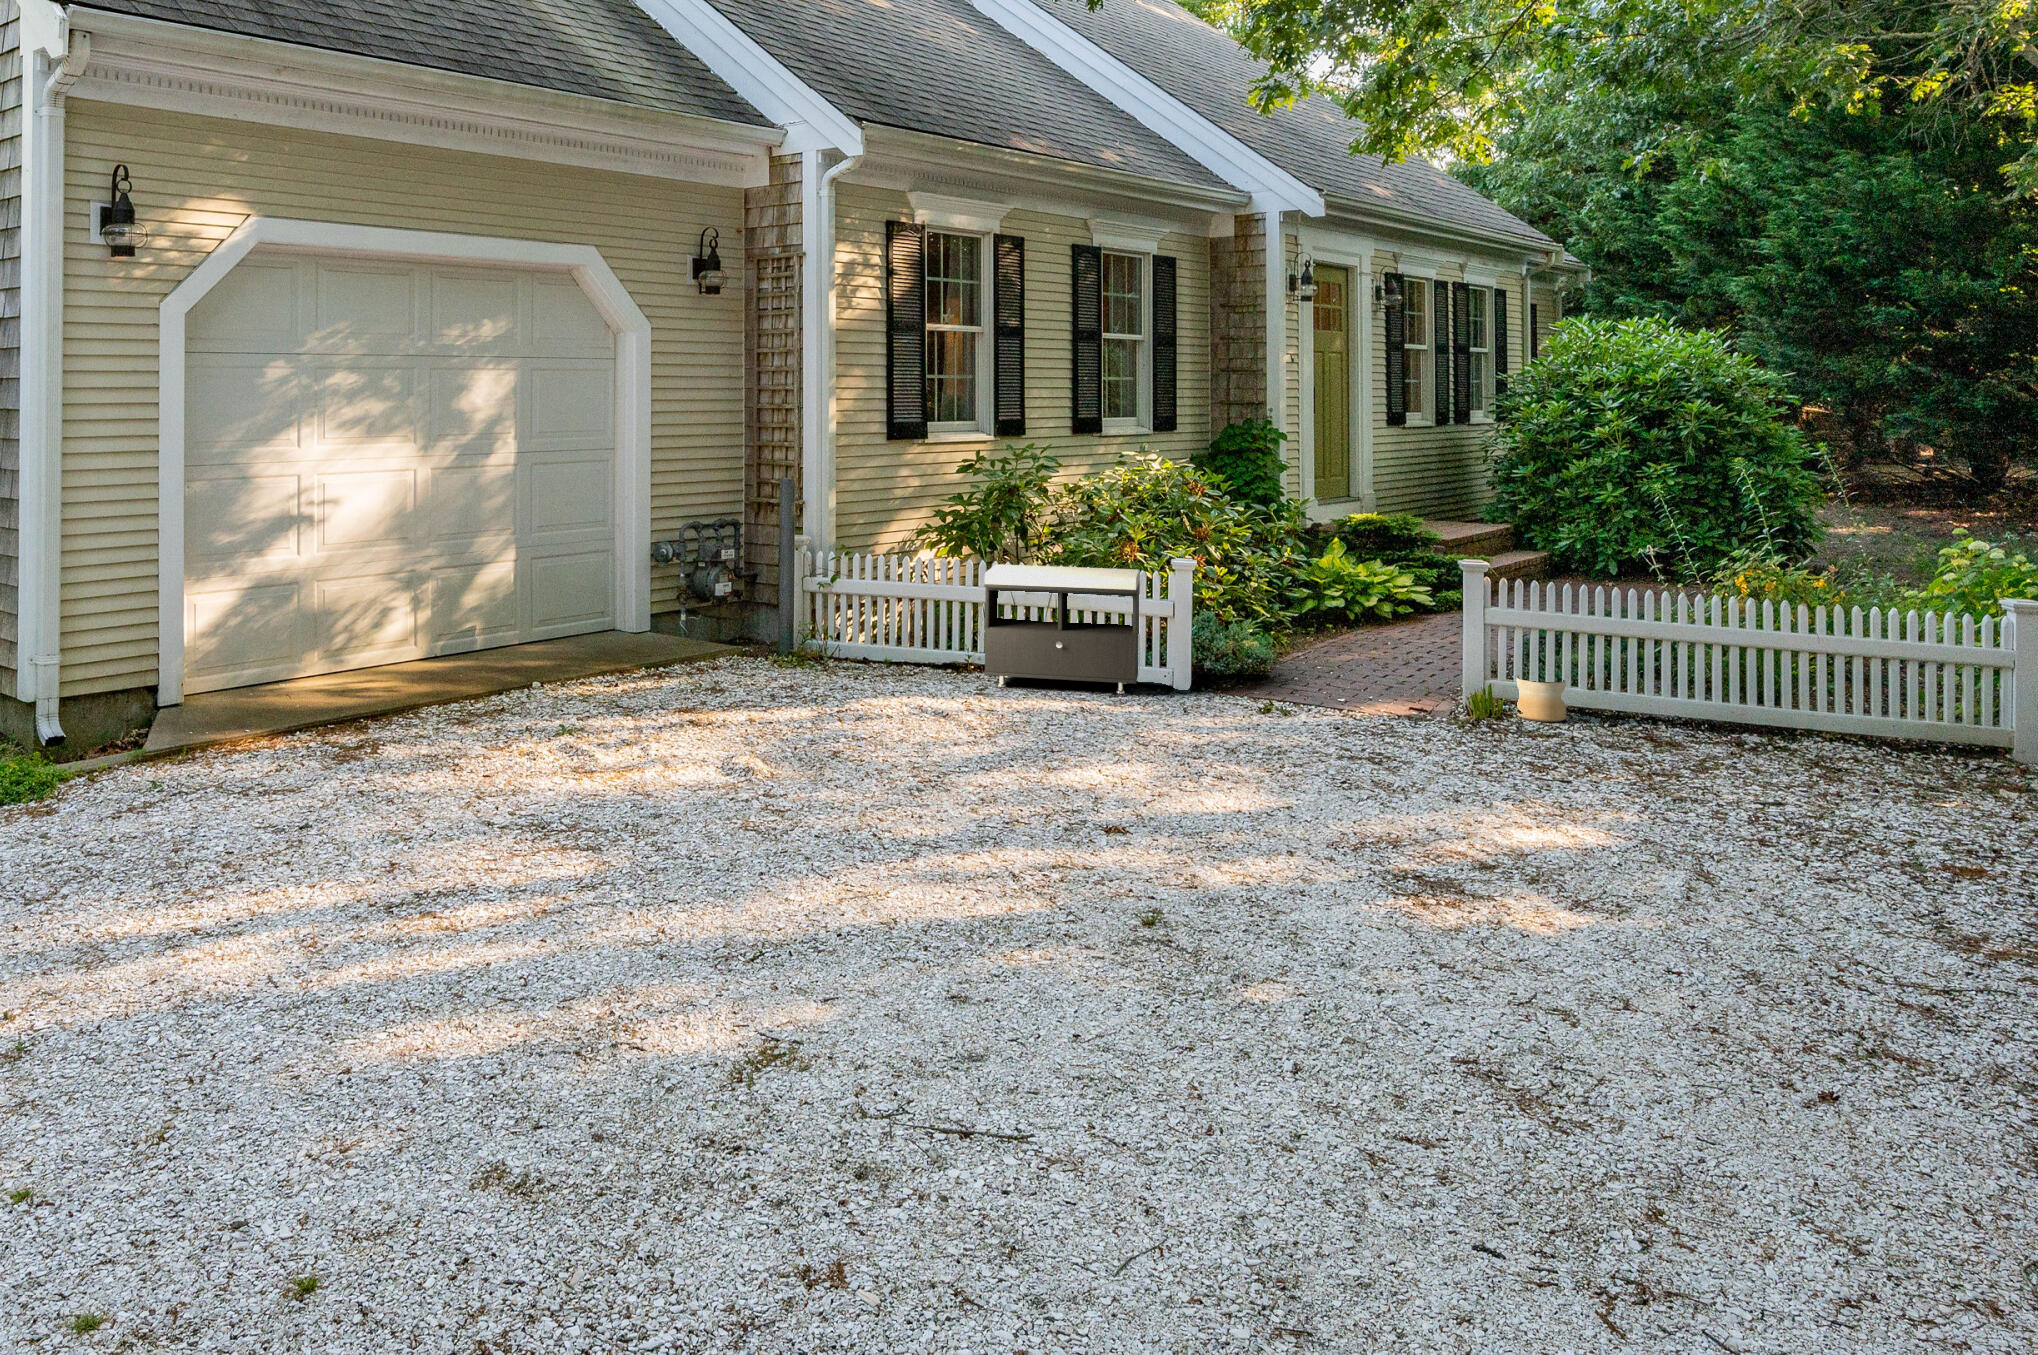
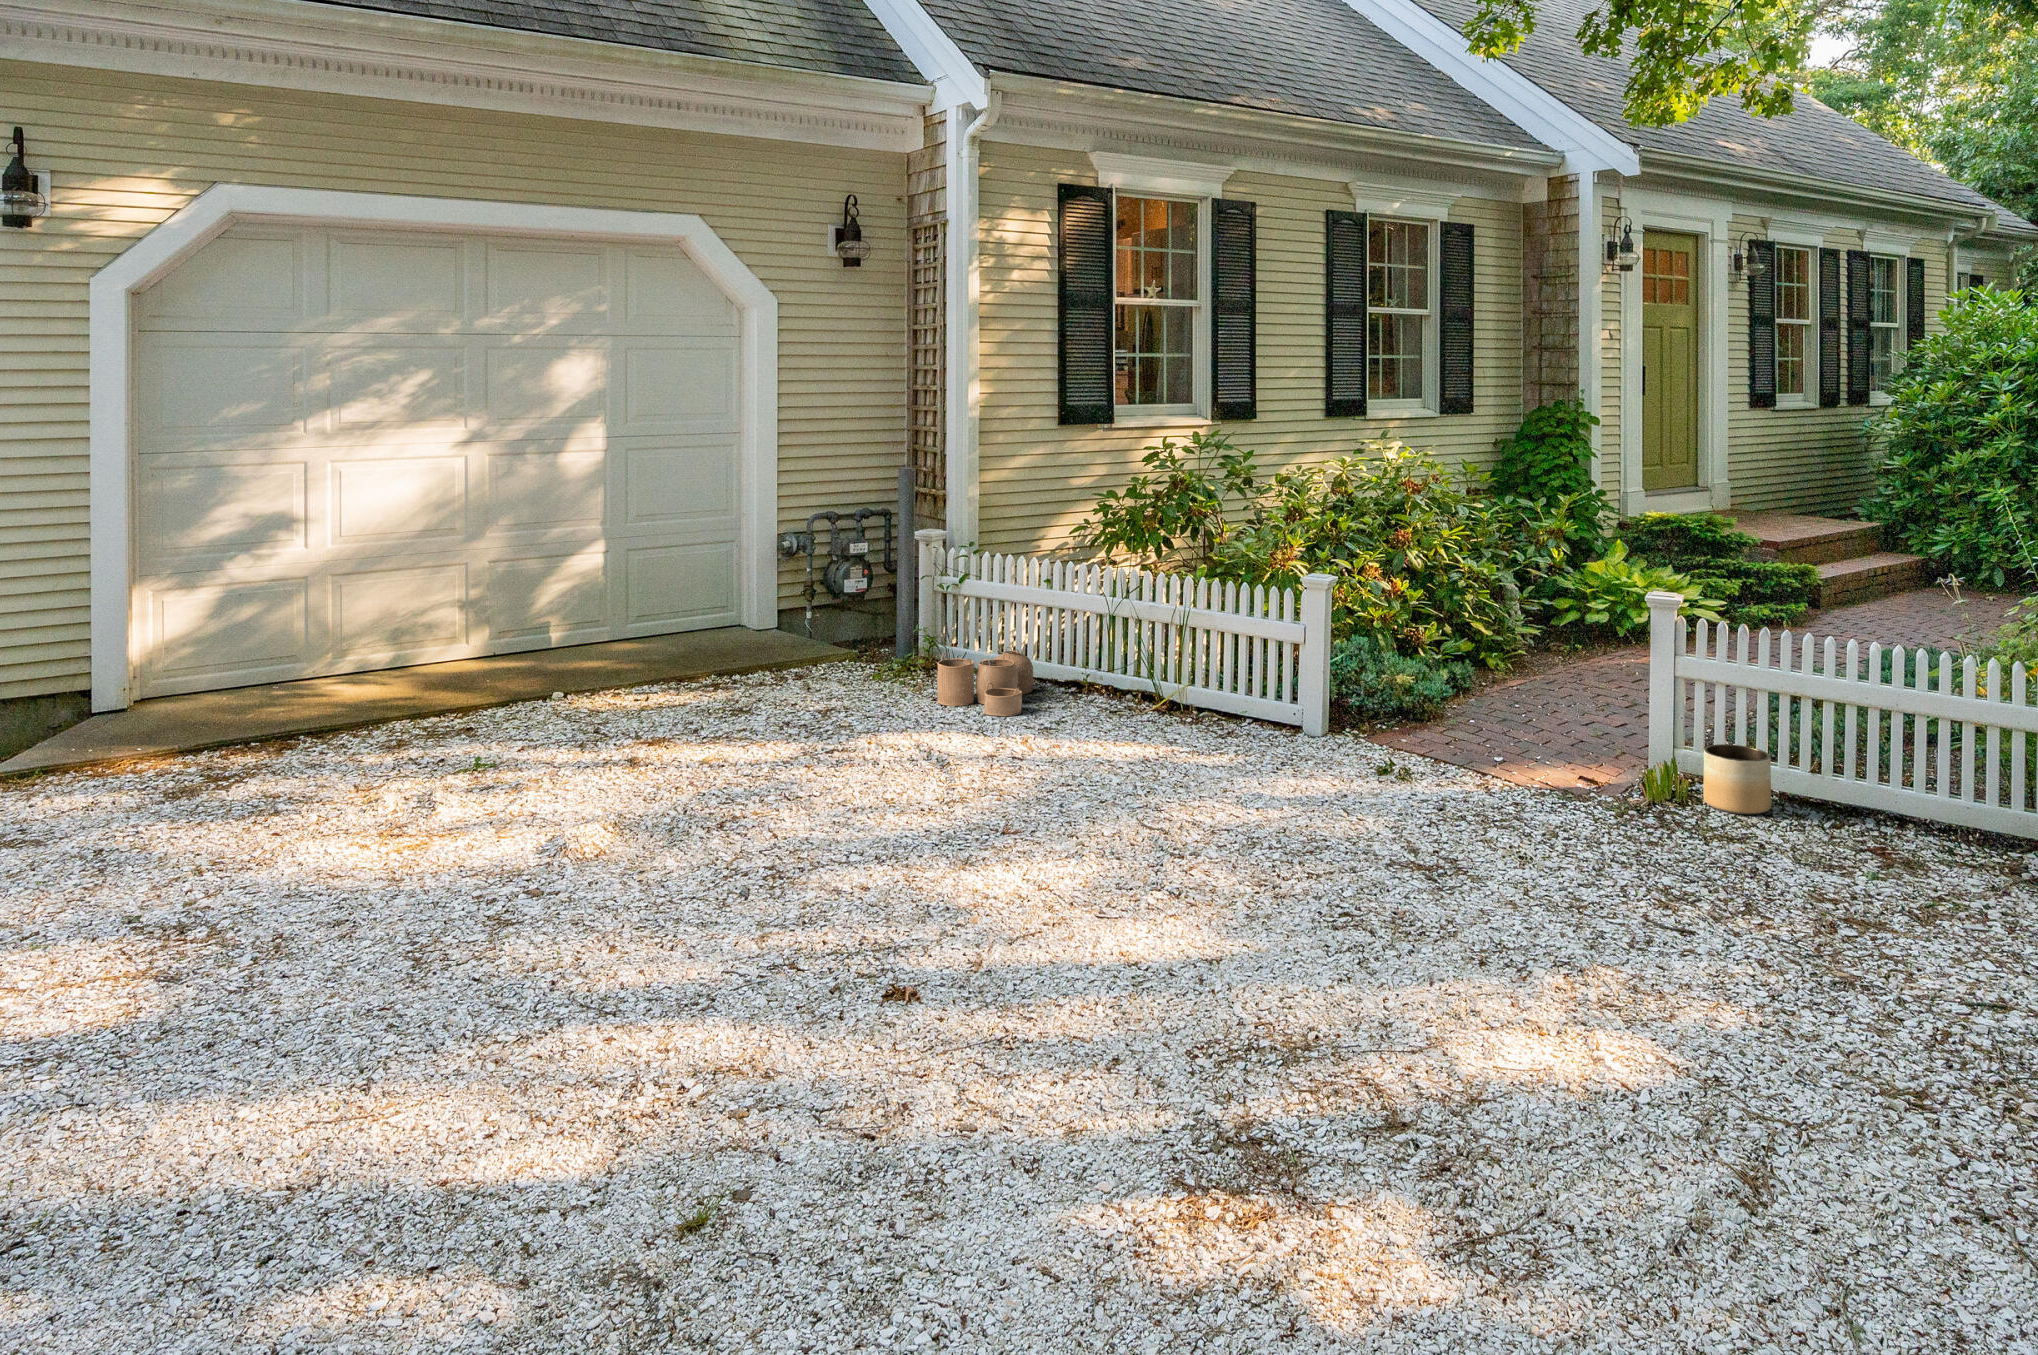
storage bench: present [984,564,1140,694] -> none [1059,573,1263,739]
woven basket: none [858,631,942,685] -> present [937,647,1033,716]

